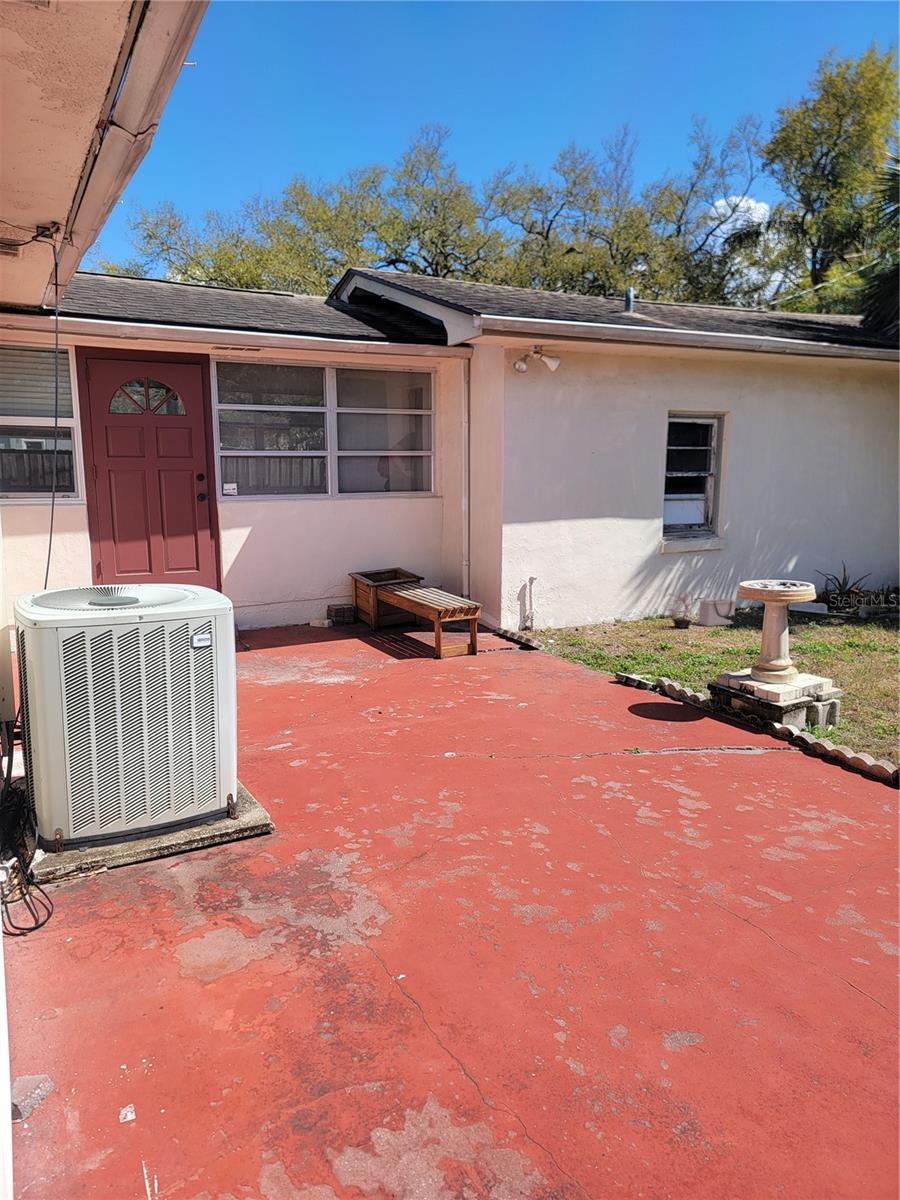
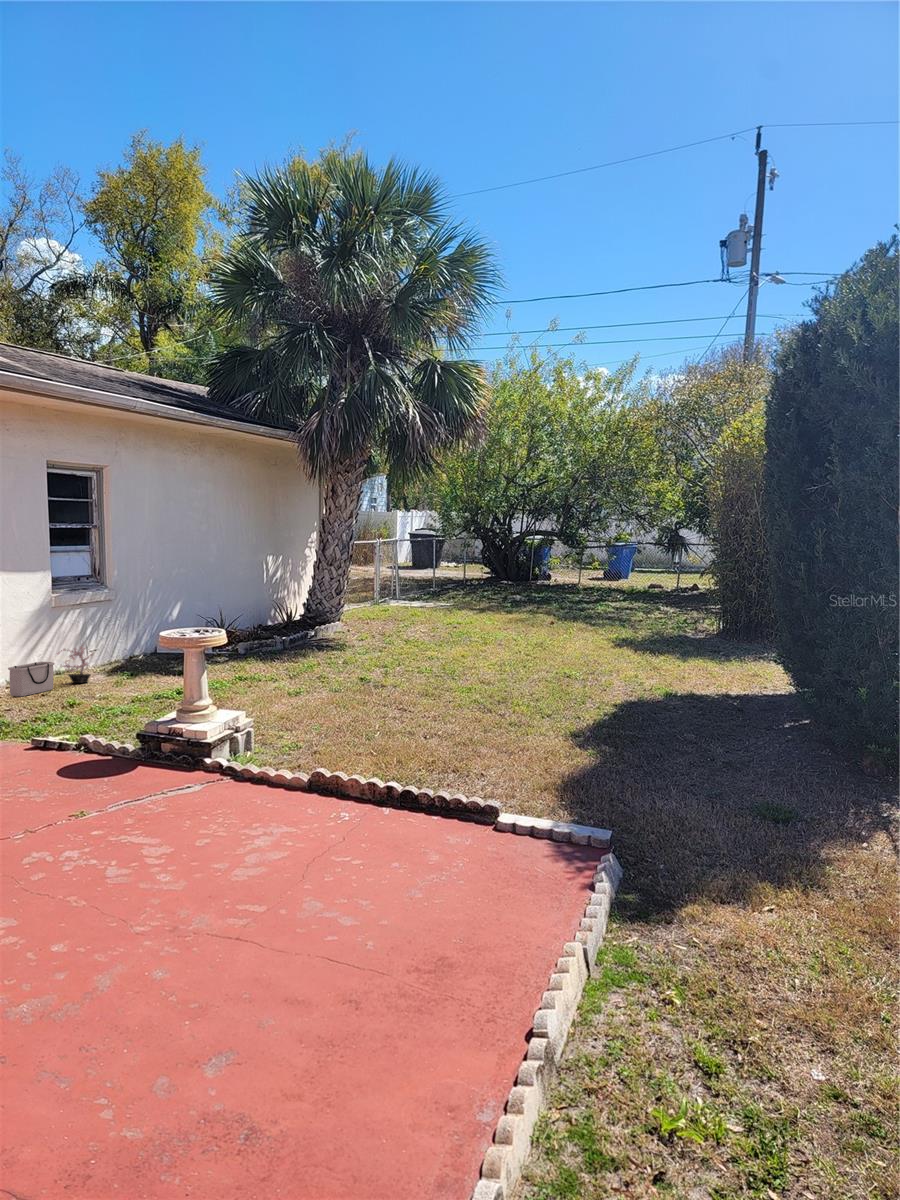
storage bin: present [699,598,736,626] -> present [8,661,55,697]

